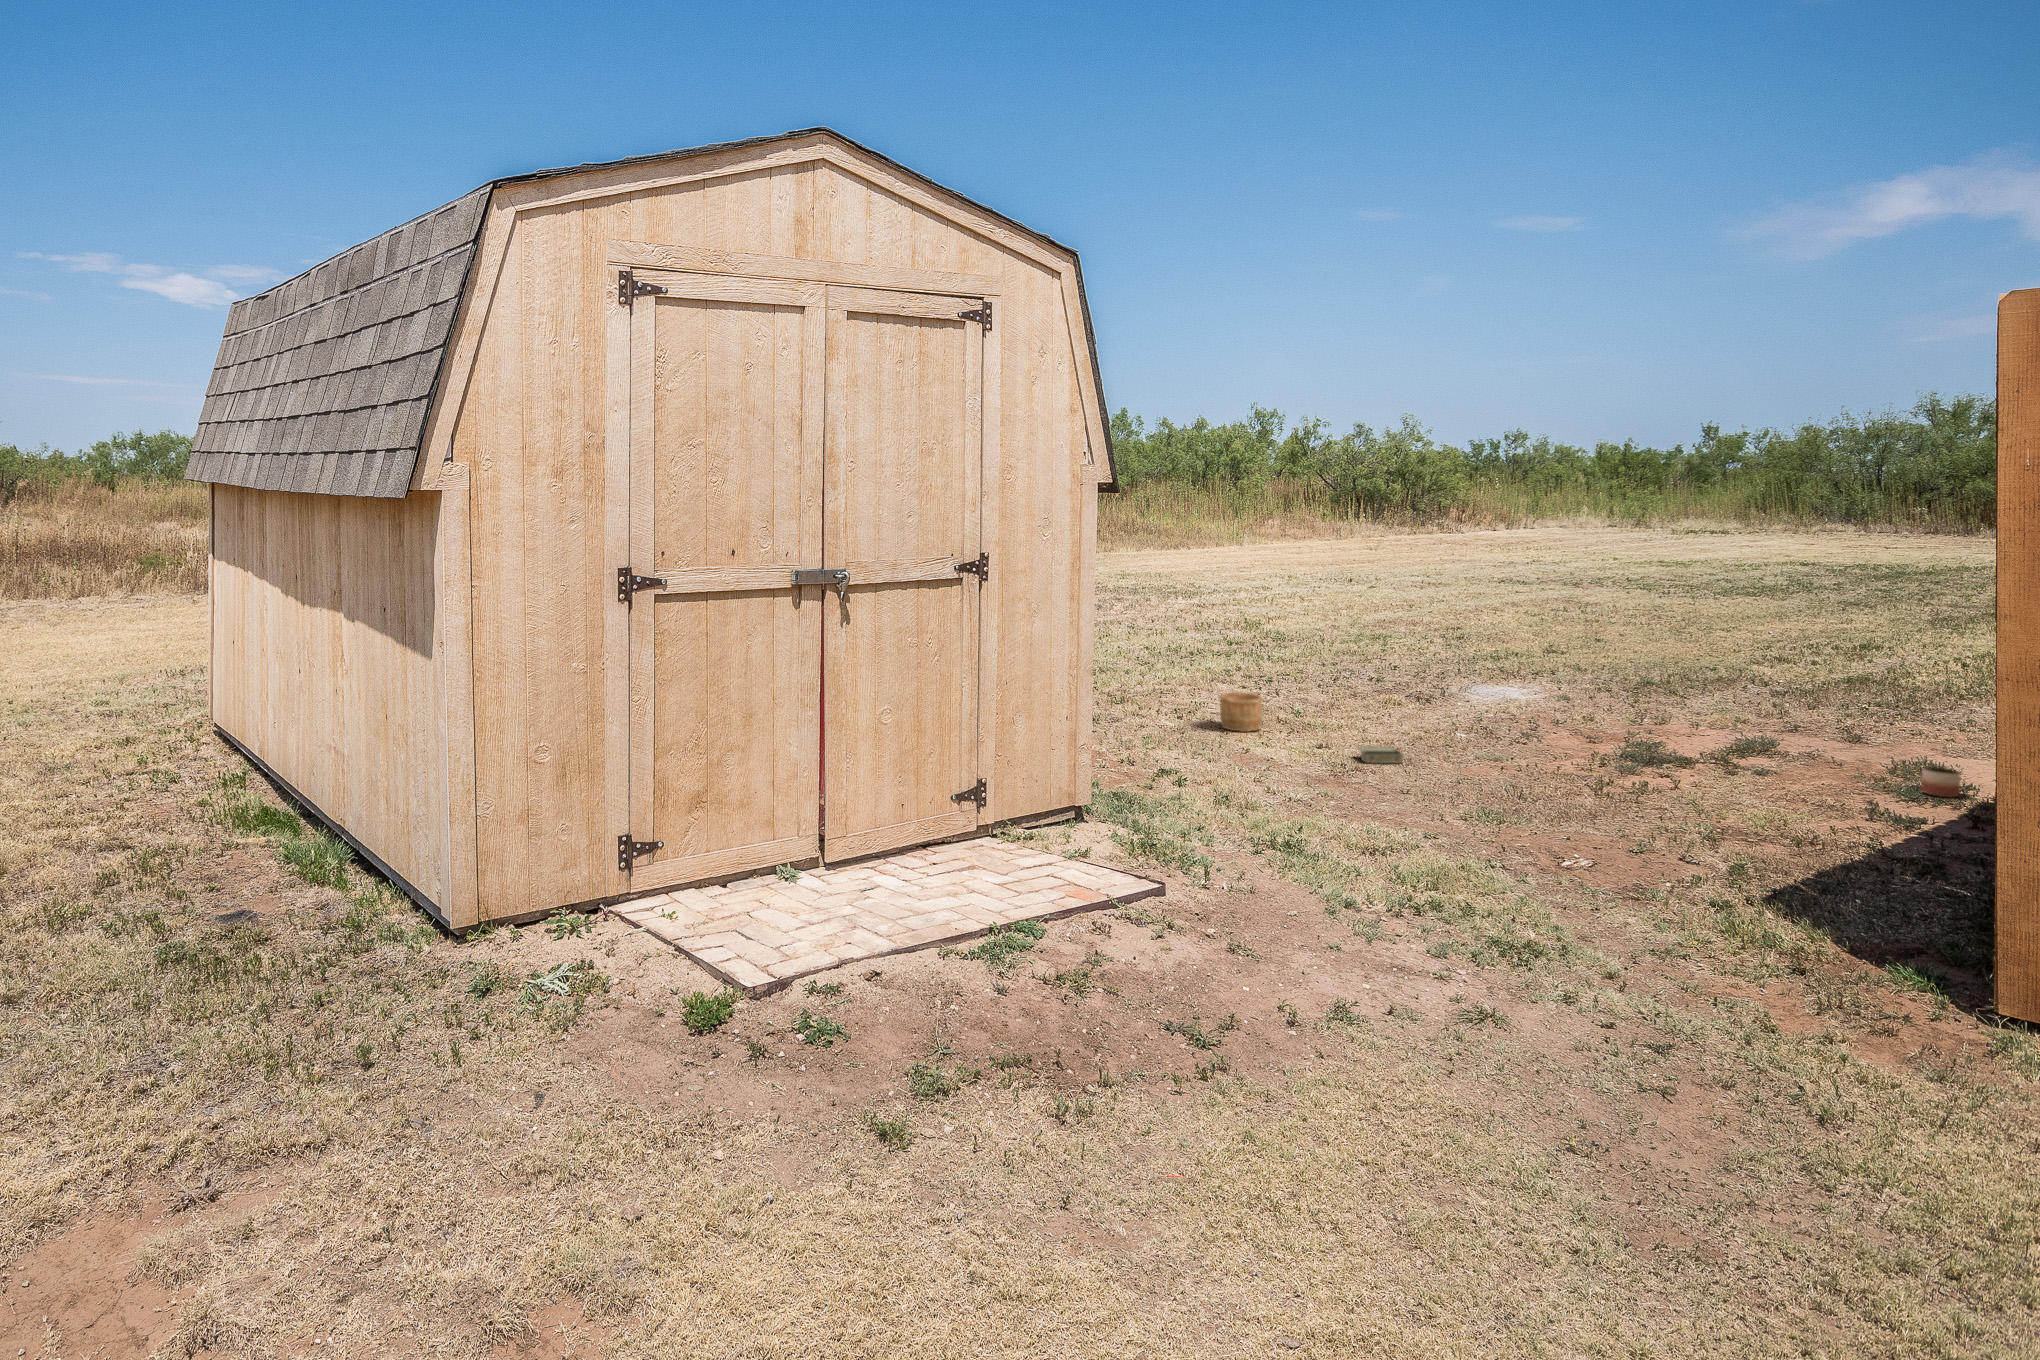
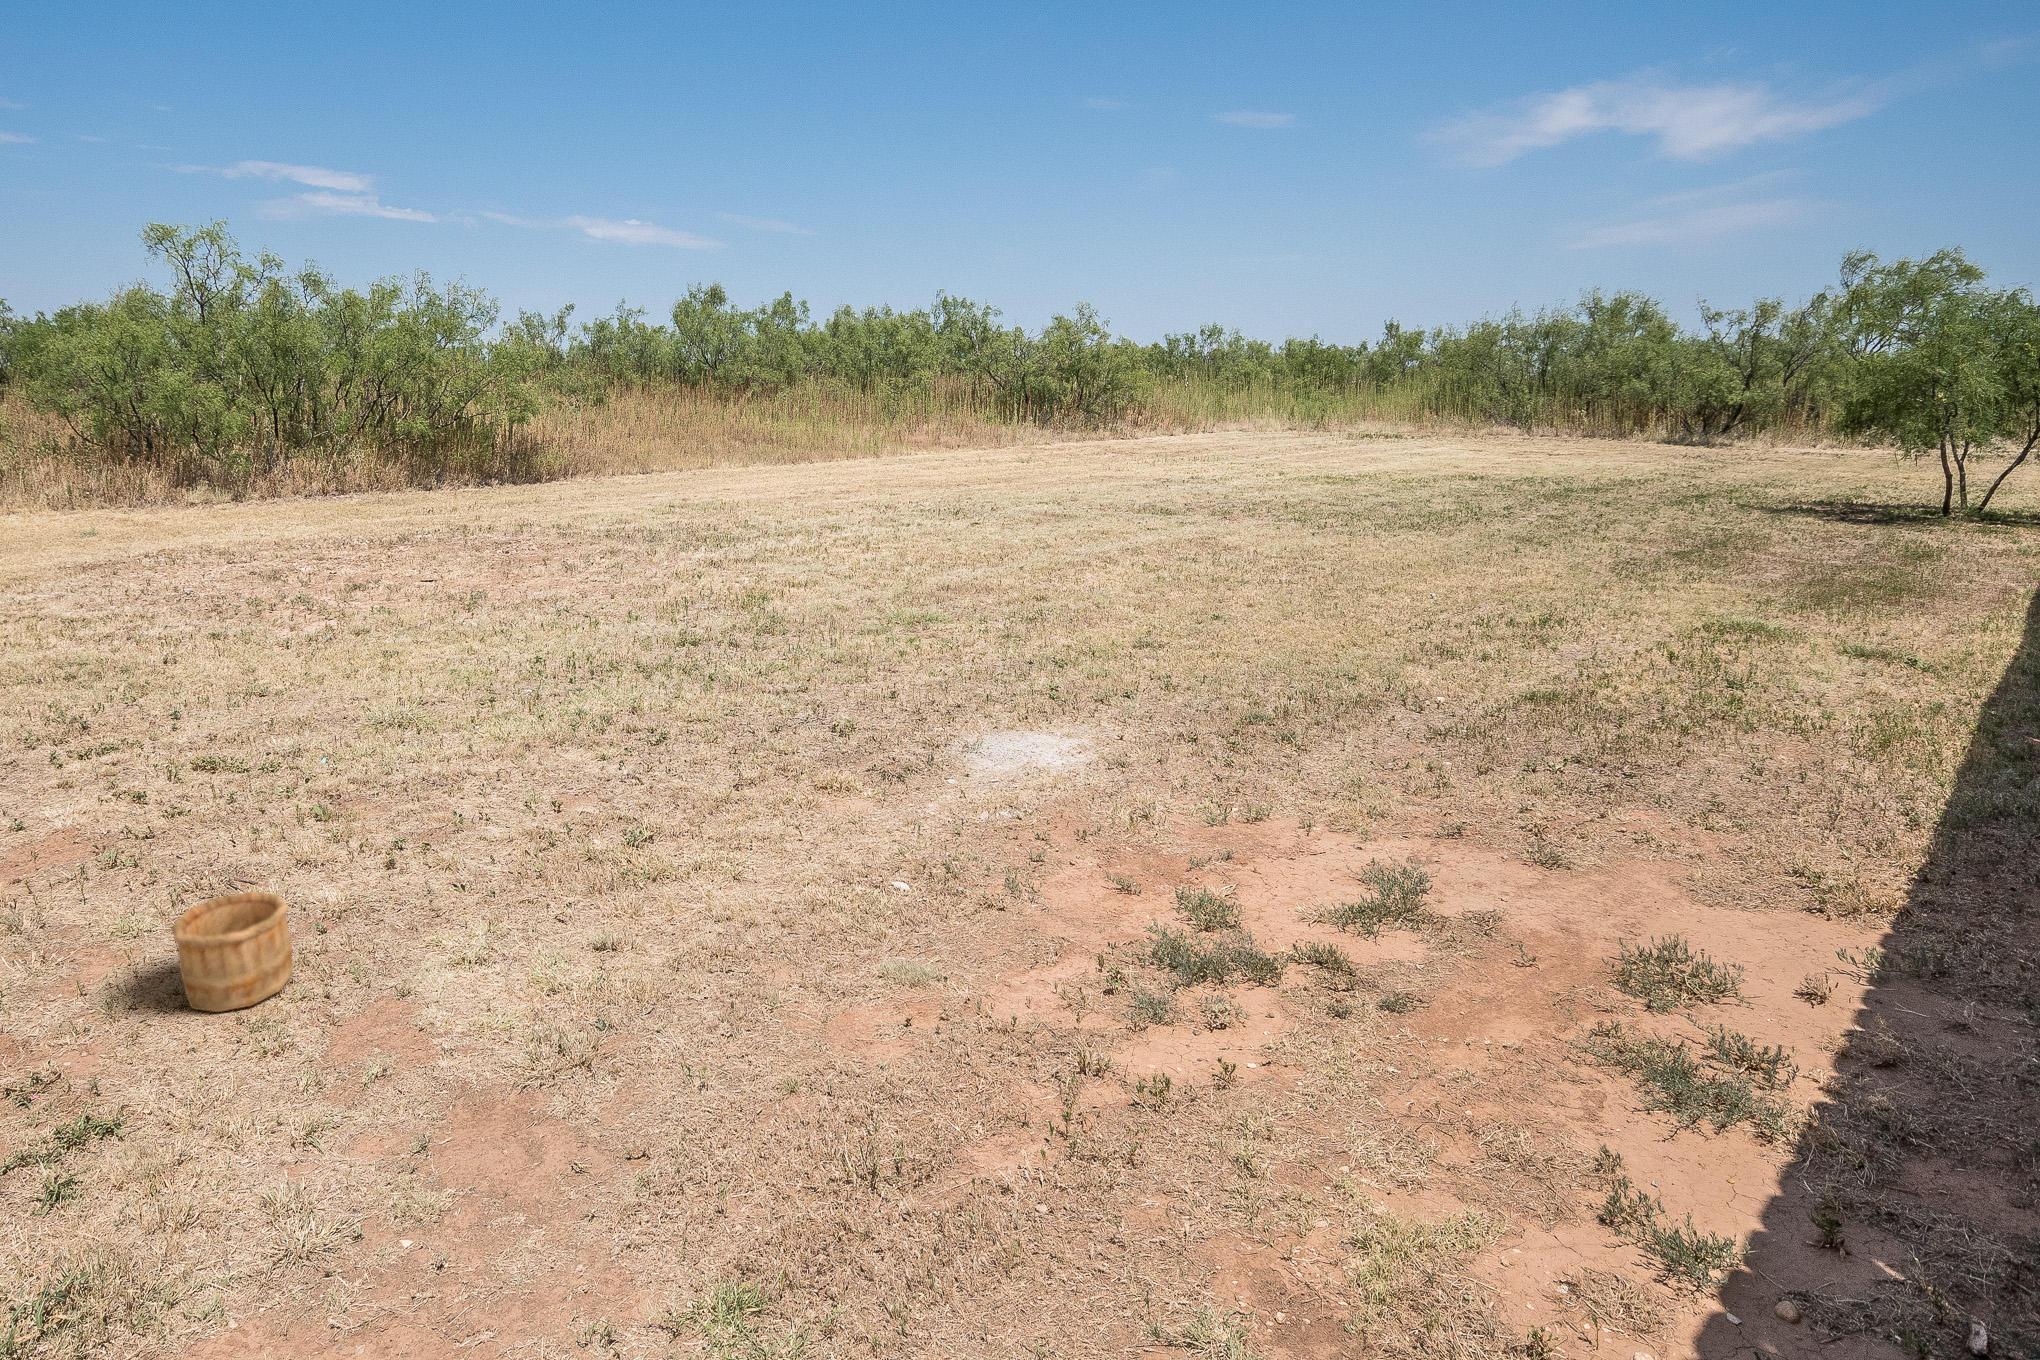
toolbox: present [1359,747,1403,763] -> none [343,1109,463,1192]
planter: present [1921,767,1961,797] -> none [1719,1181,1826,1296]

